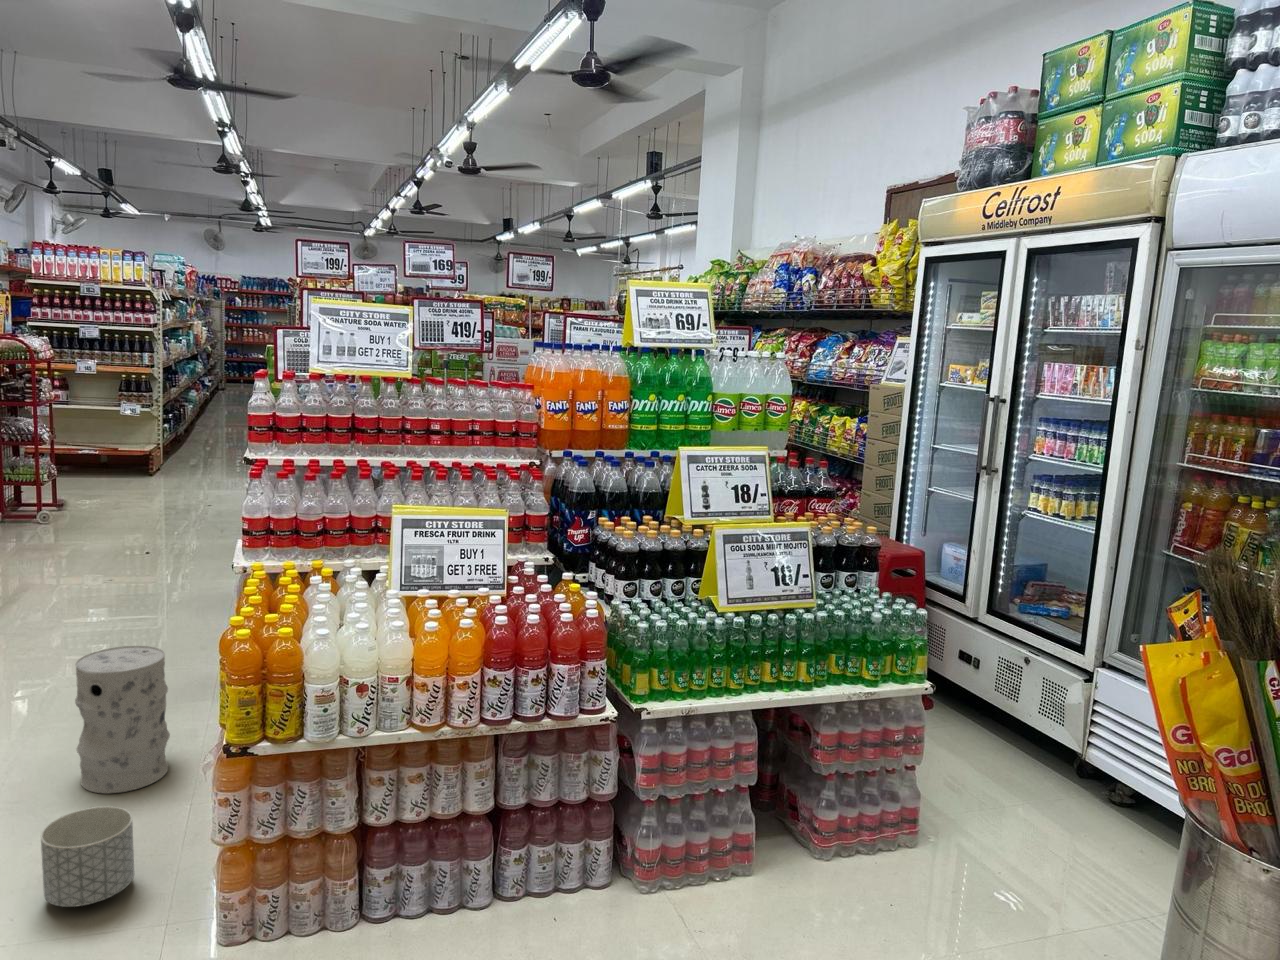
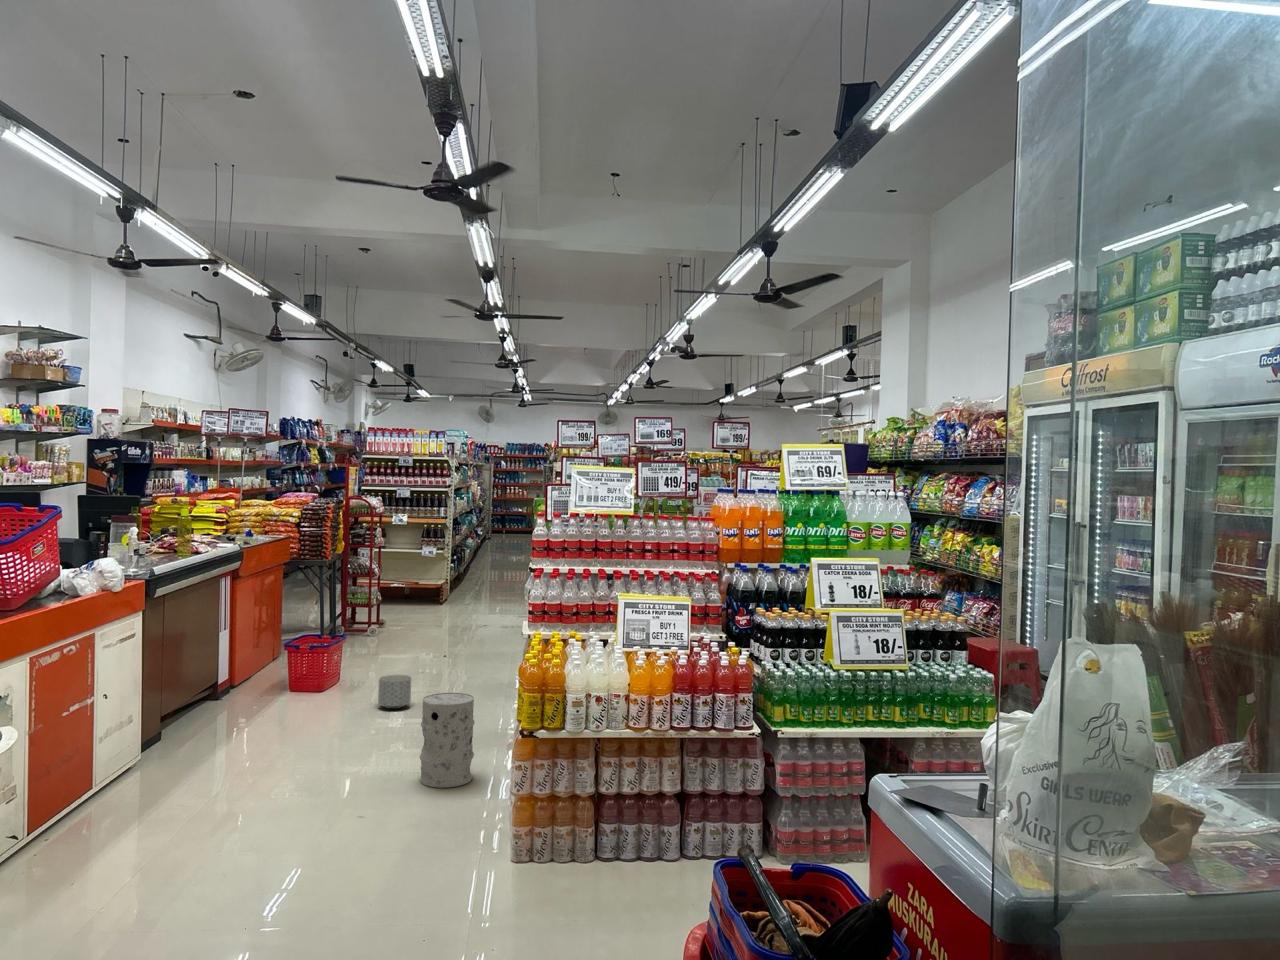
planter: present [41,806,134,907] -> present [378,674,411,709]

